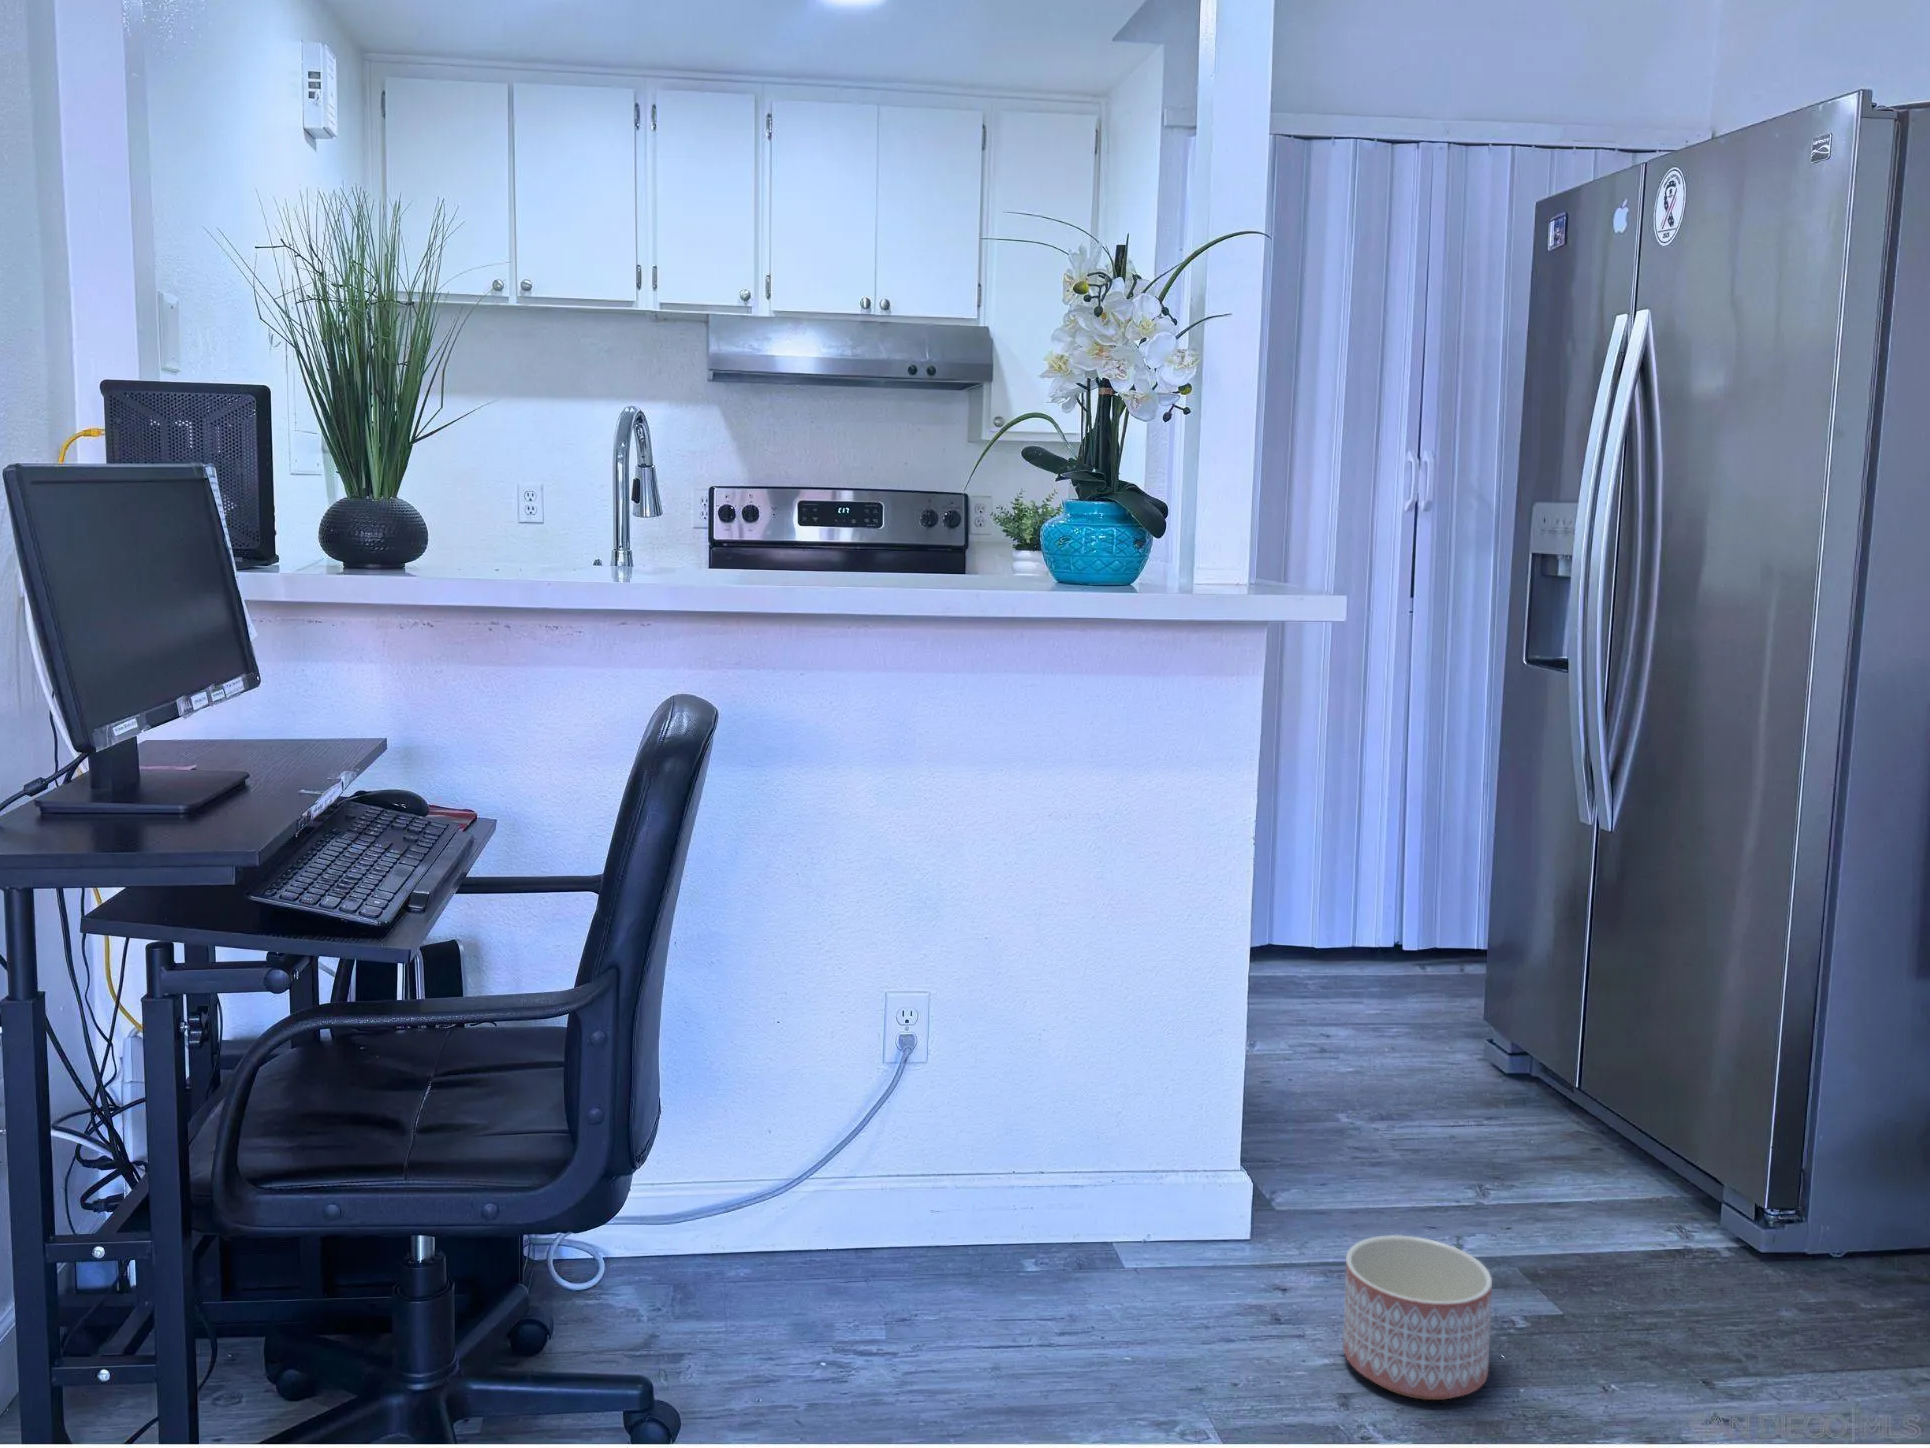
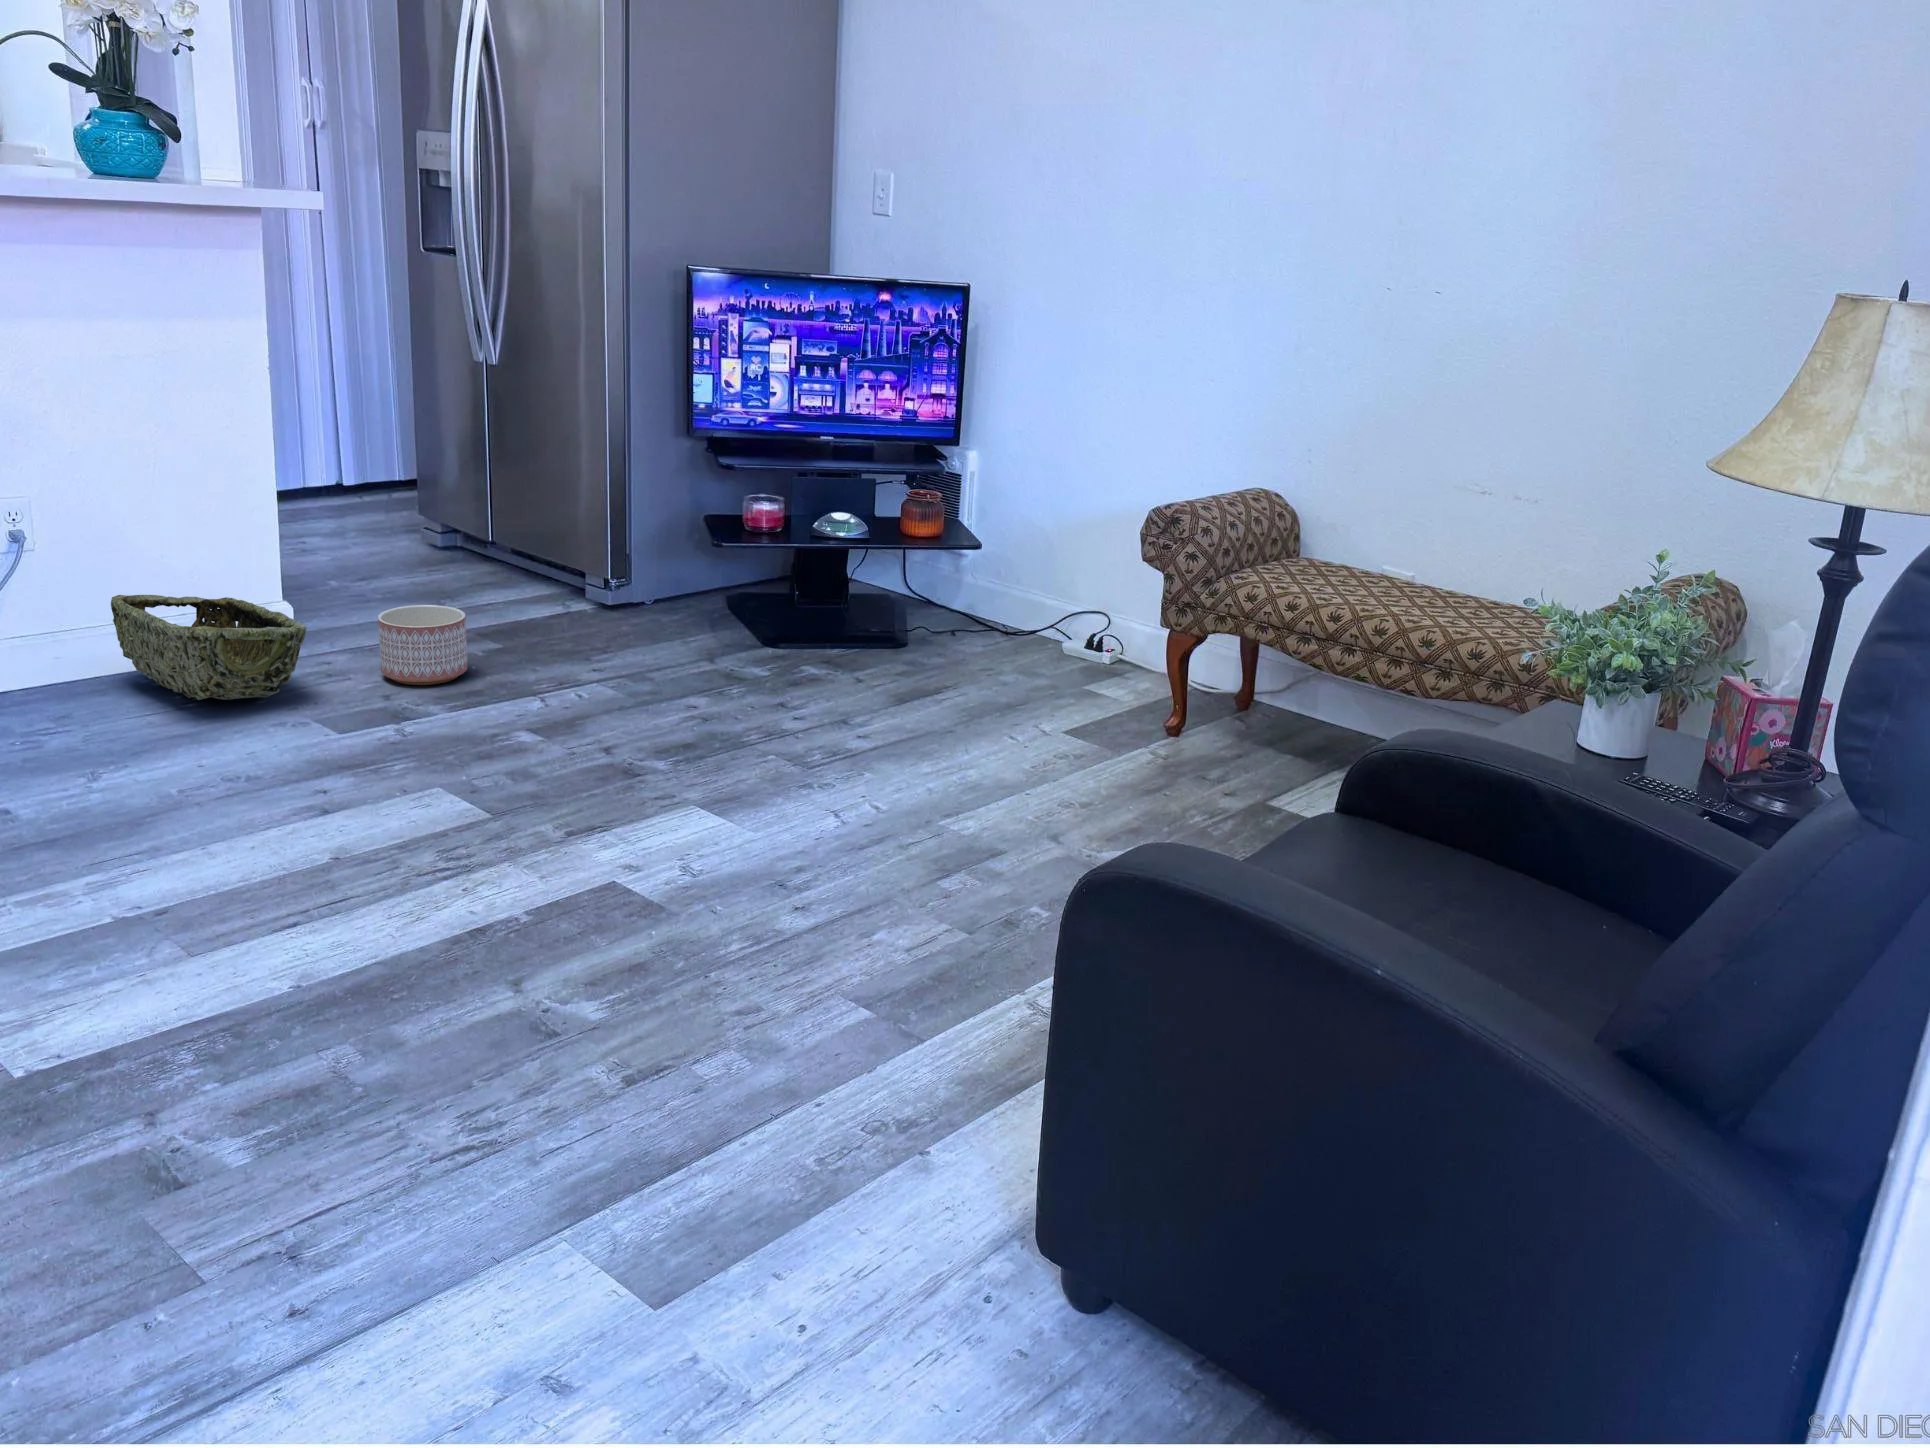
woven basket: none [999,1135,1227,1358] -> present [111,595,306,700]

